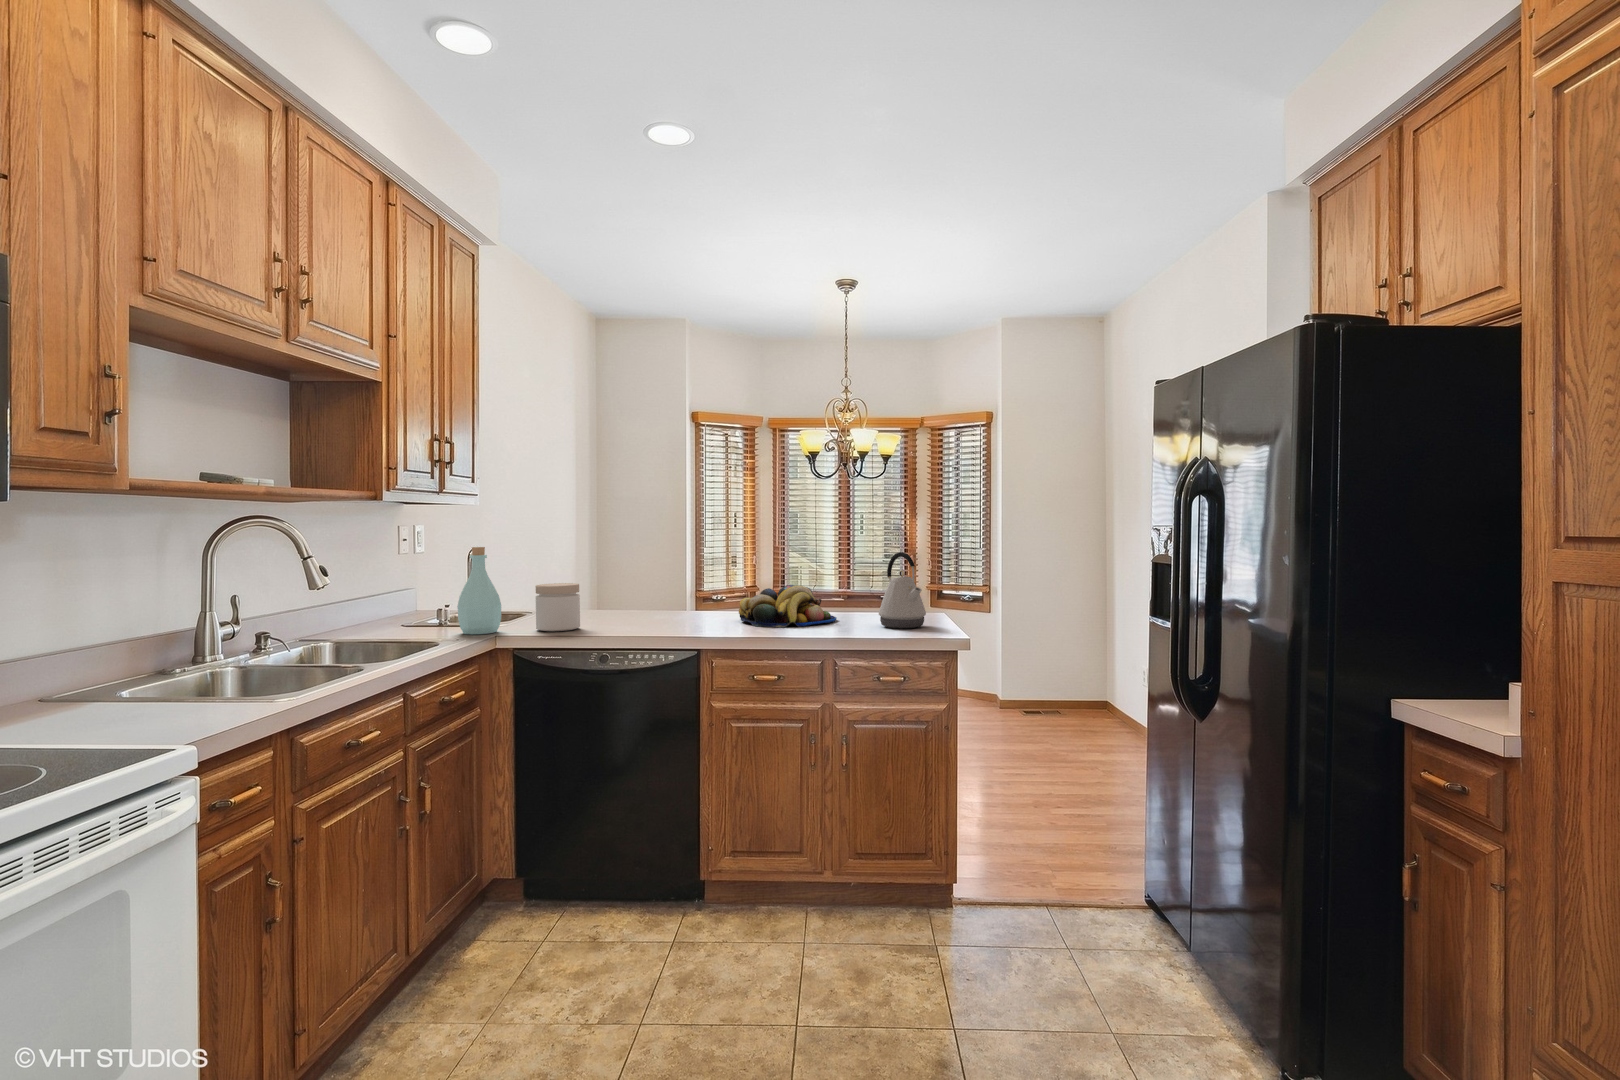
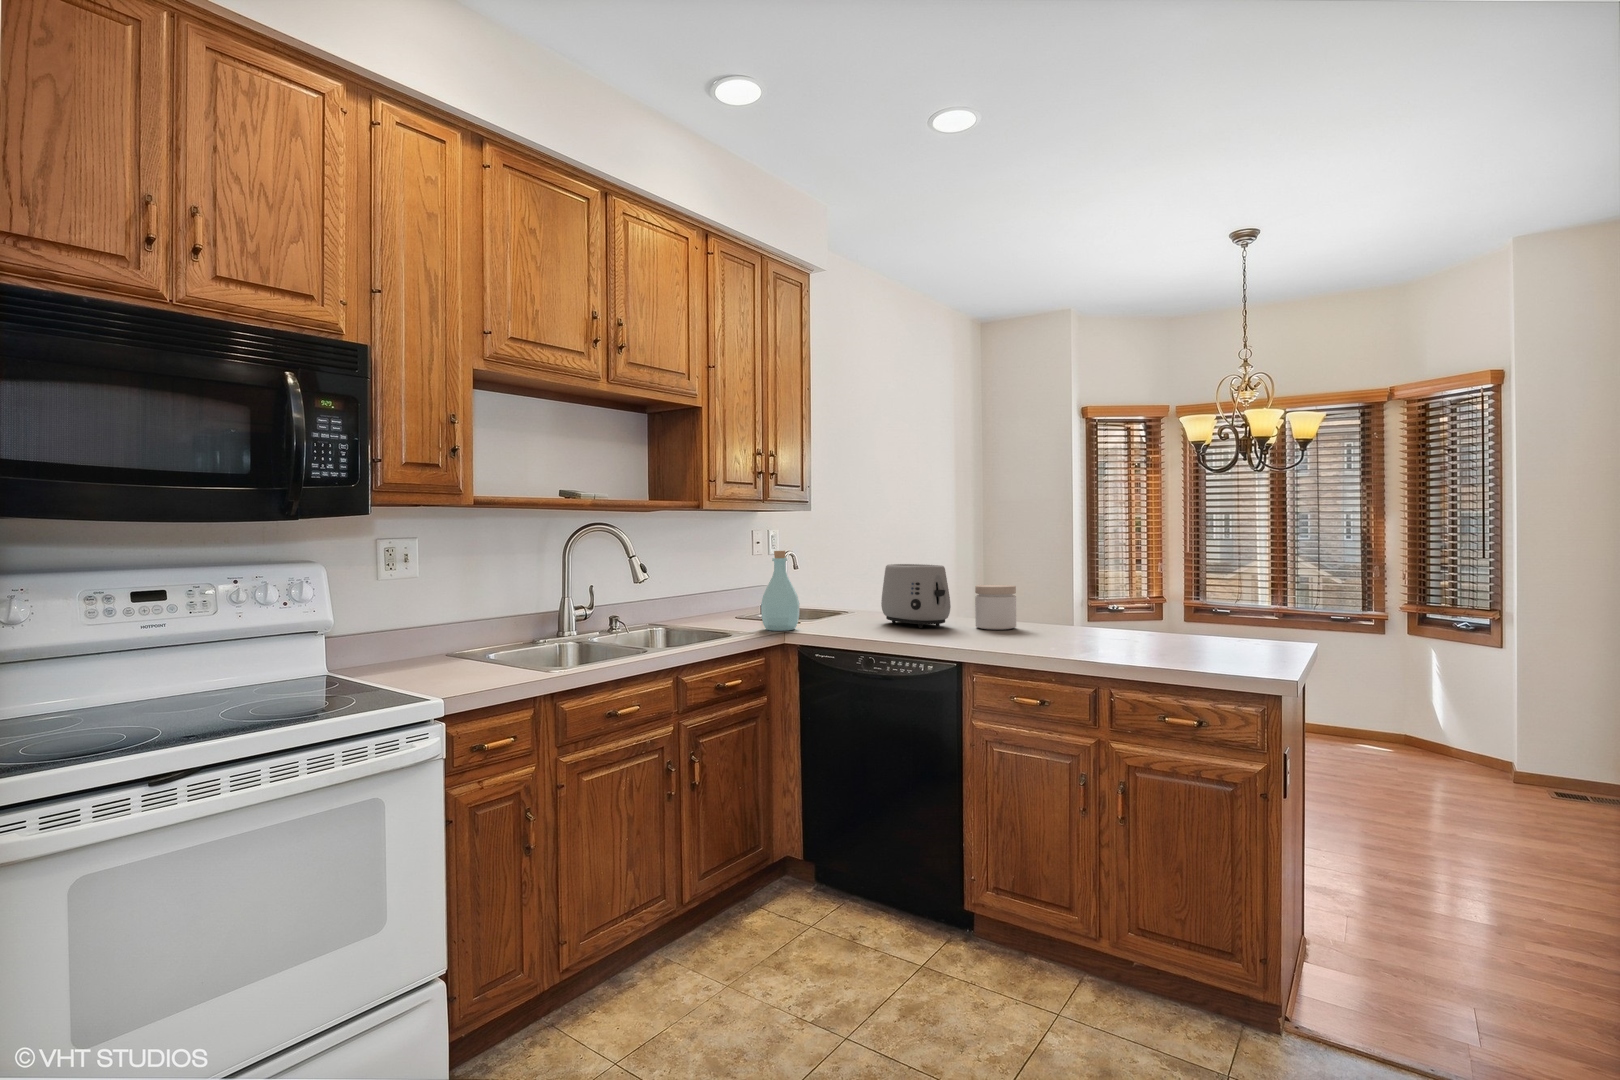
kettle: present [879,552,926,629] -> none [1181,565,1246,660]
toaster: none [576,559,653,621] -> present [881,564,951,628]
jar: present [535,583,580,631] -> present [975,584,1016,630]
fruit bowl: present [739,585,836,627] -> none [1031,599,1146,647]

